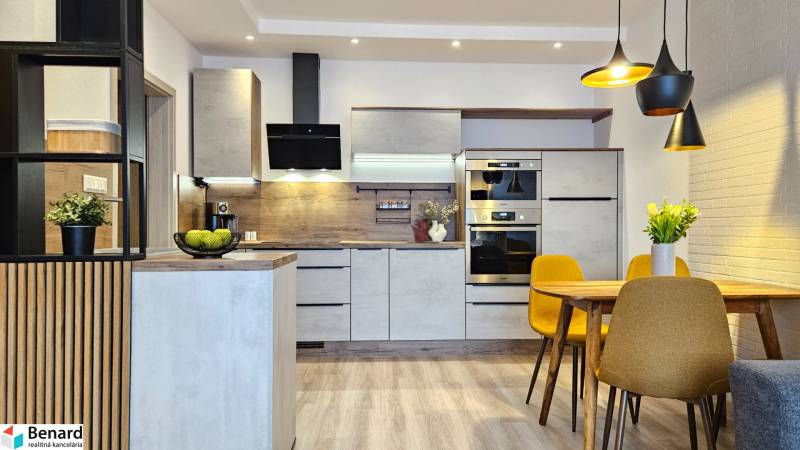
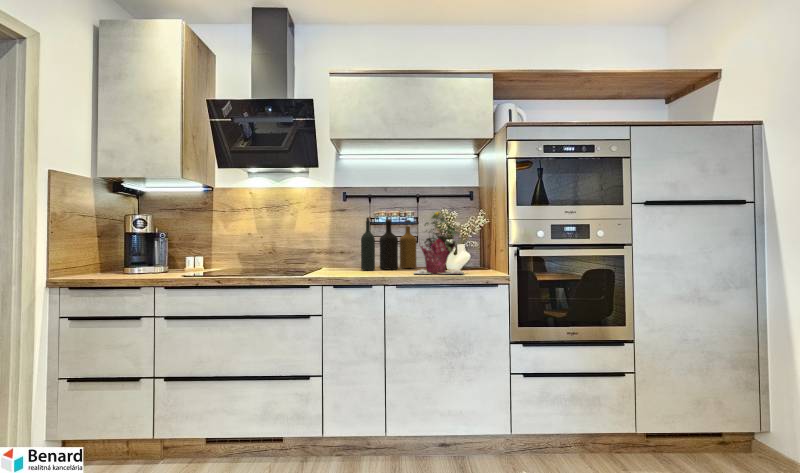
bottle: none [370,205,409,241] -> present [361,218,417,270]

